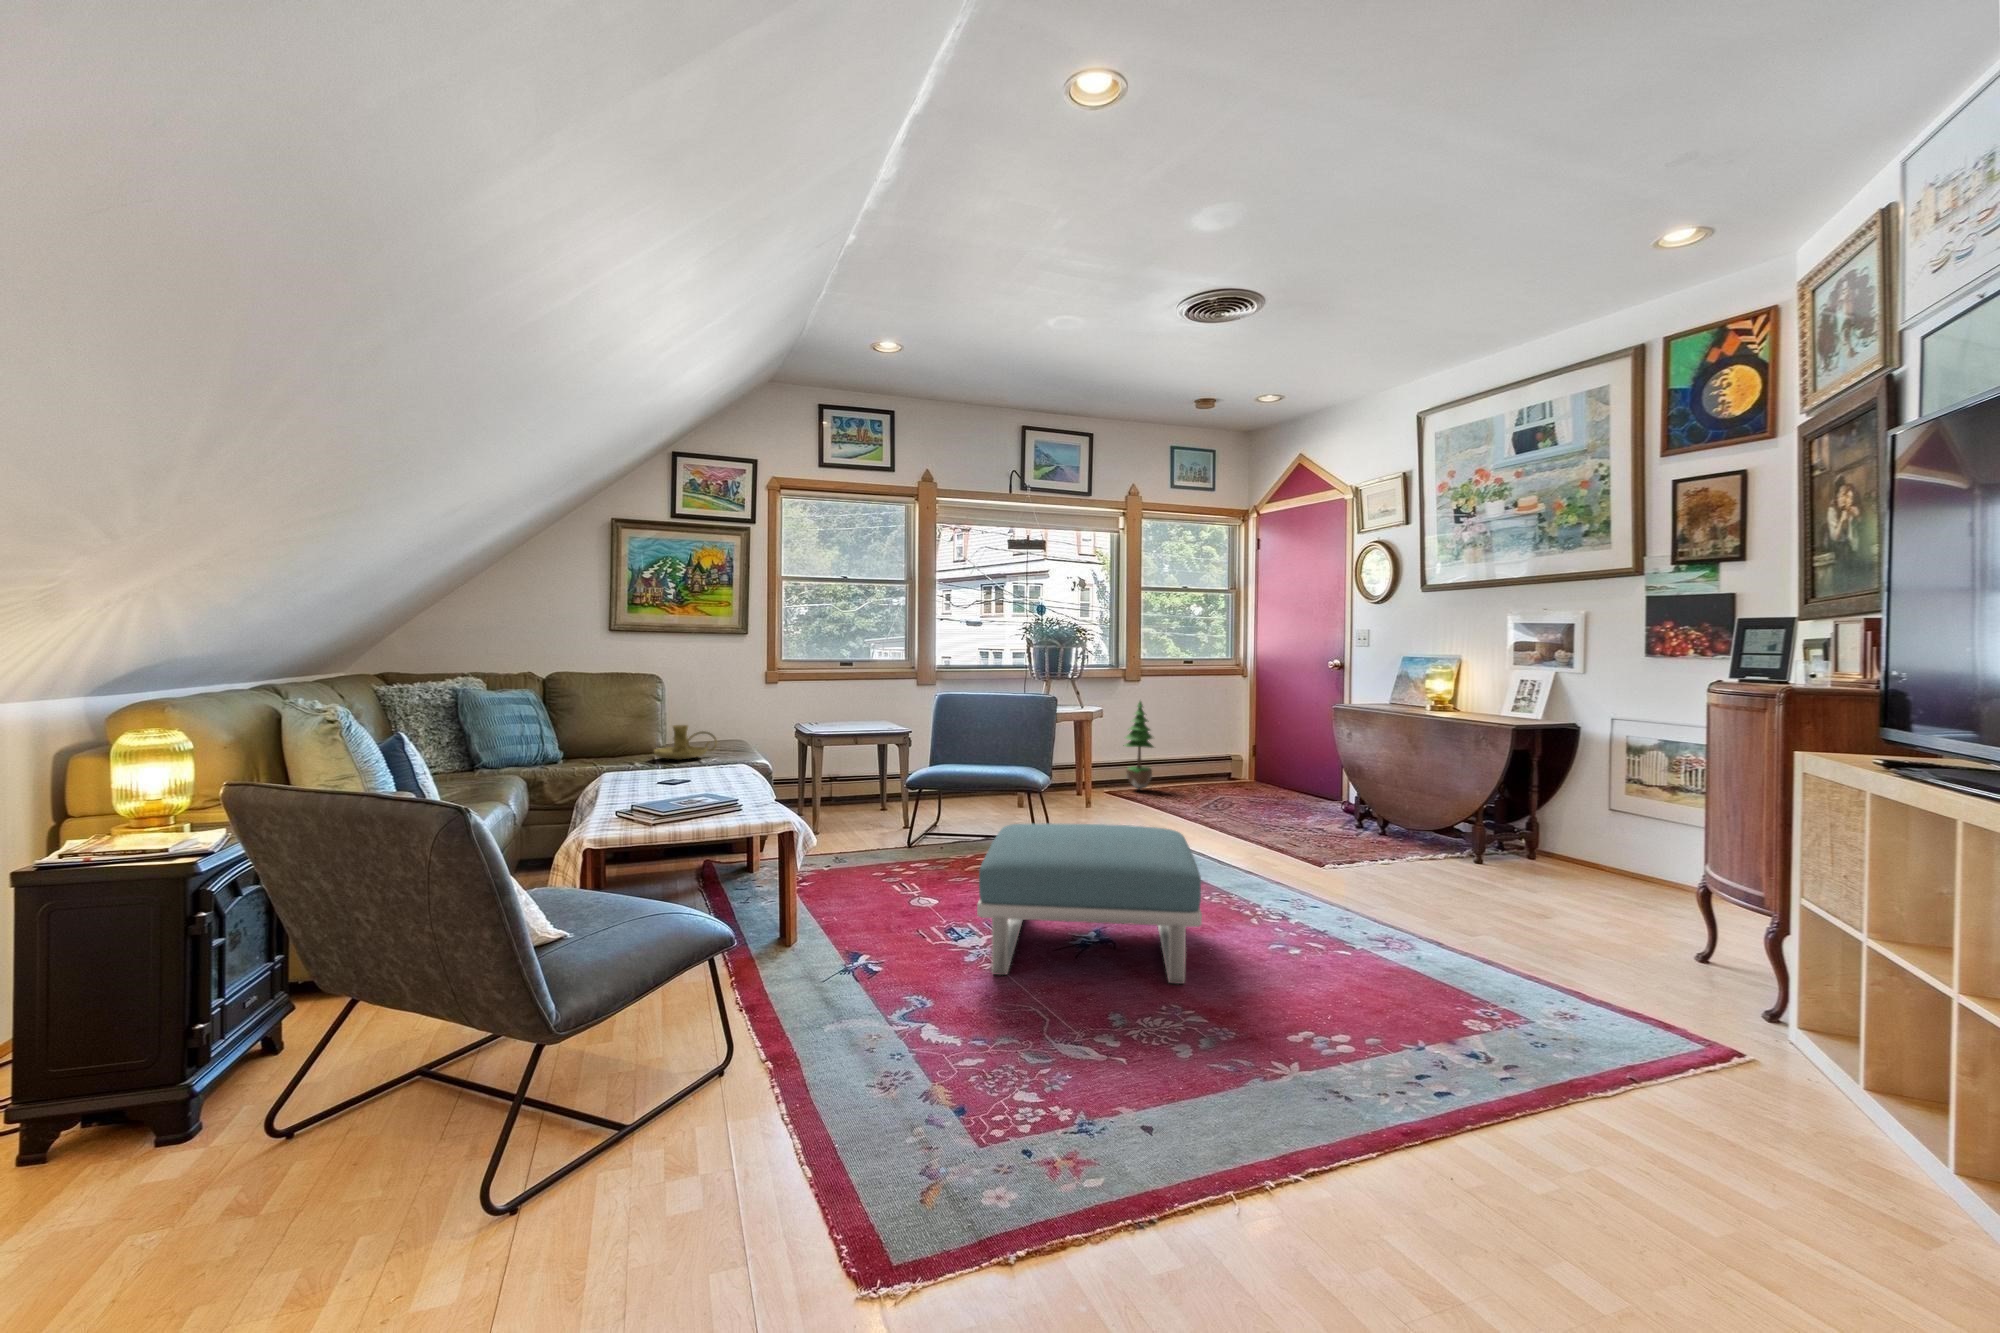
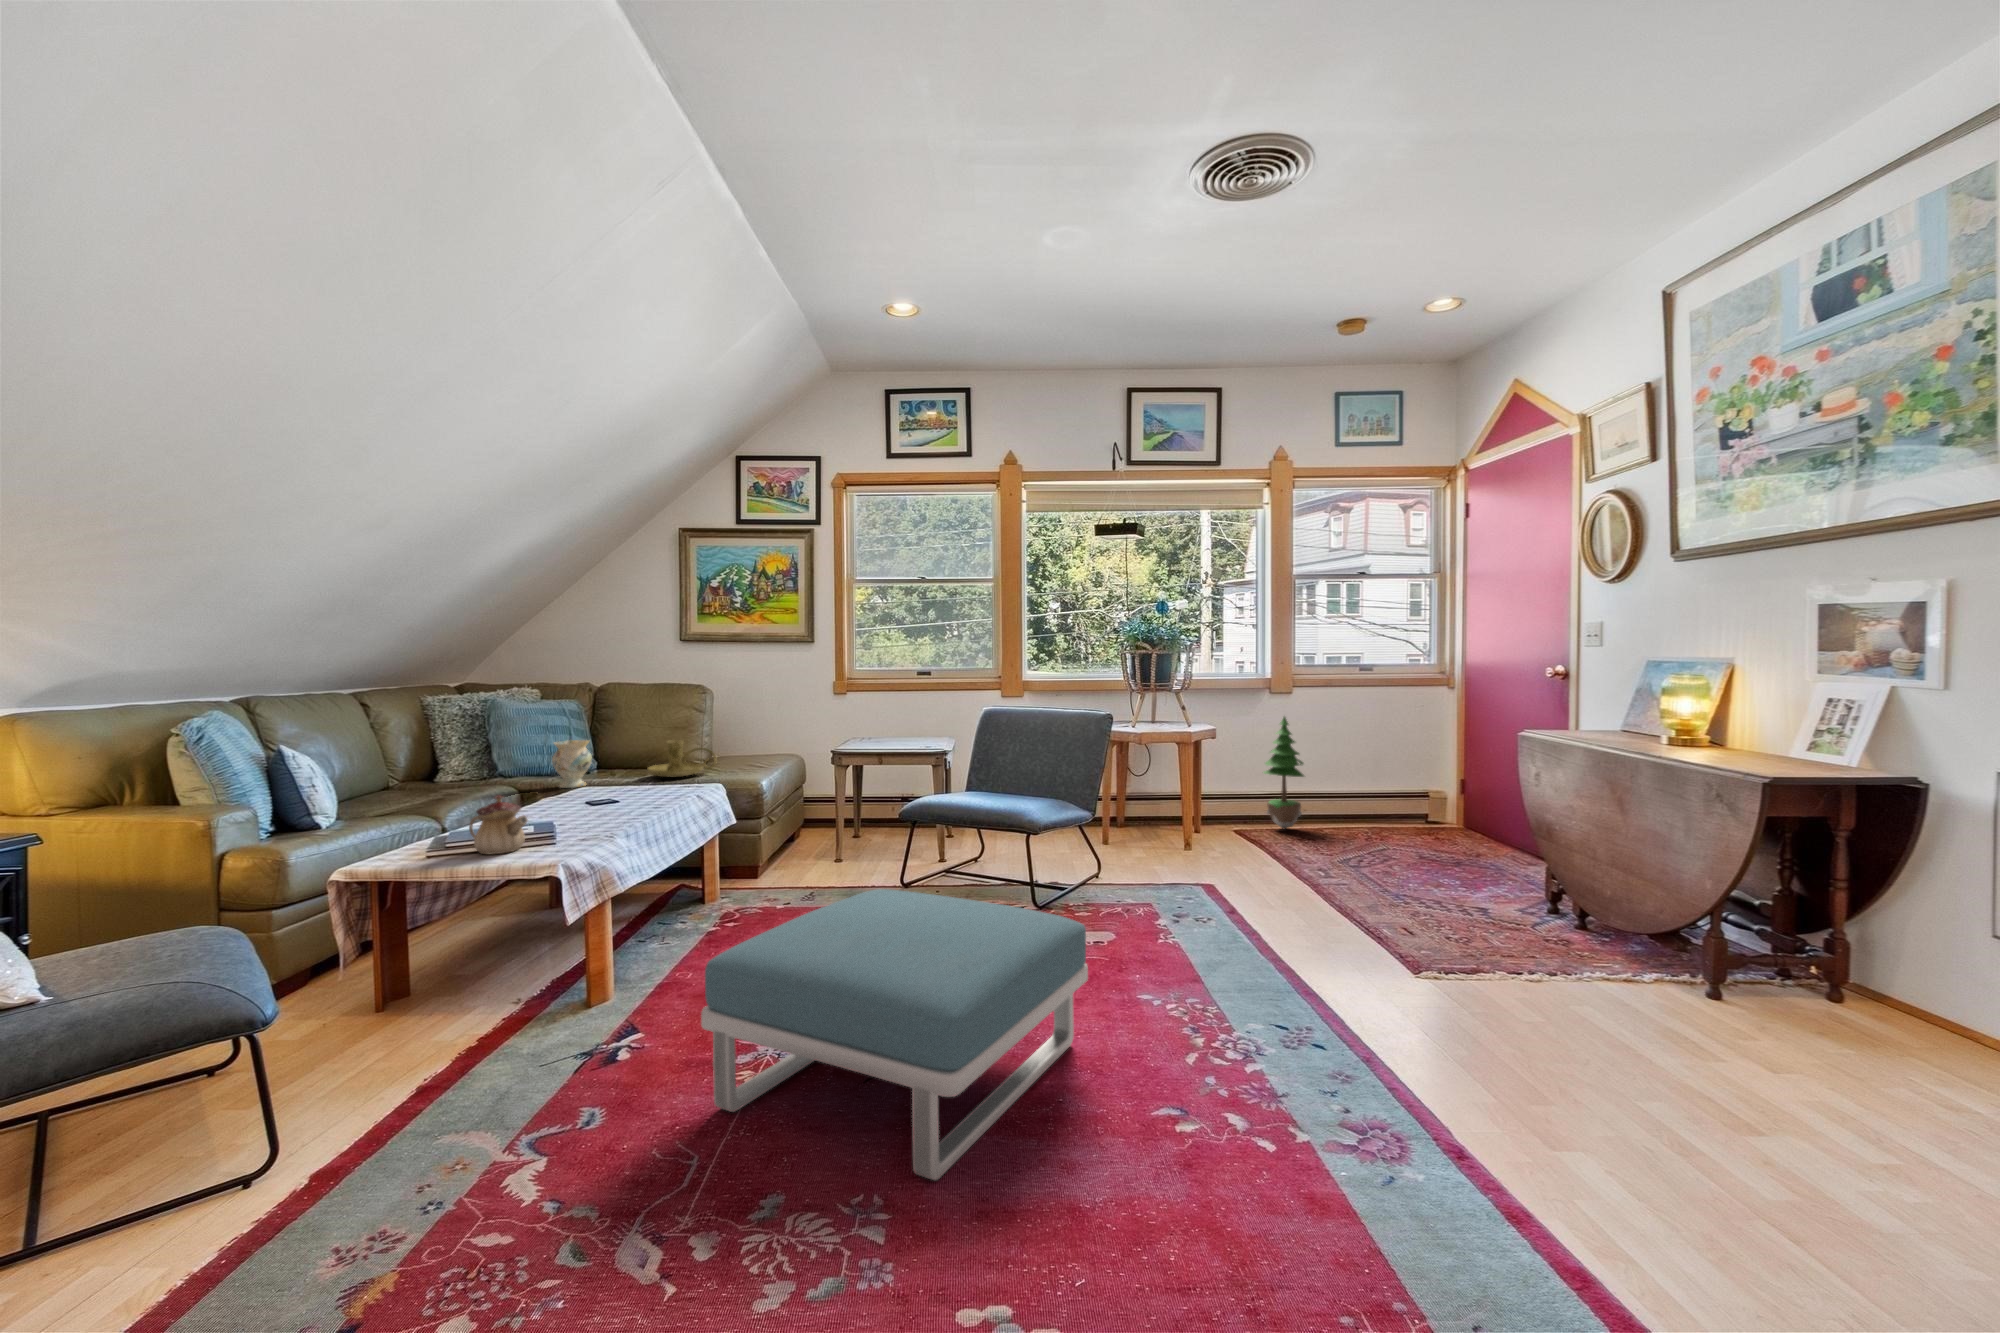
vase: none [575,725,614,771] -> present [552,740,592,788]
teapot: none [668,762,733,814] -> present [469,795,528,854]

